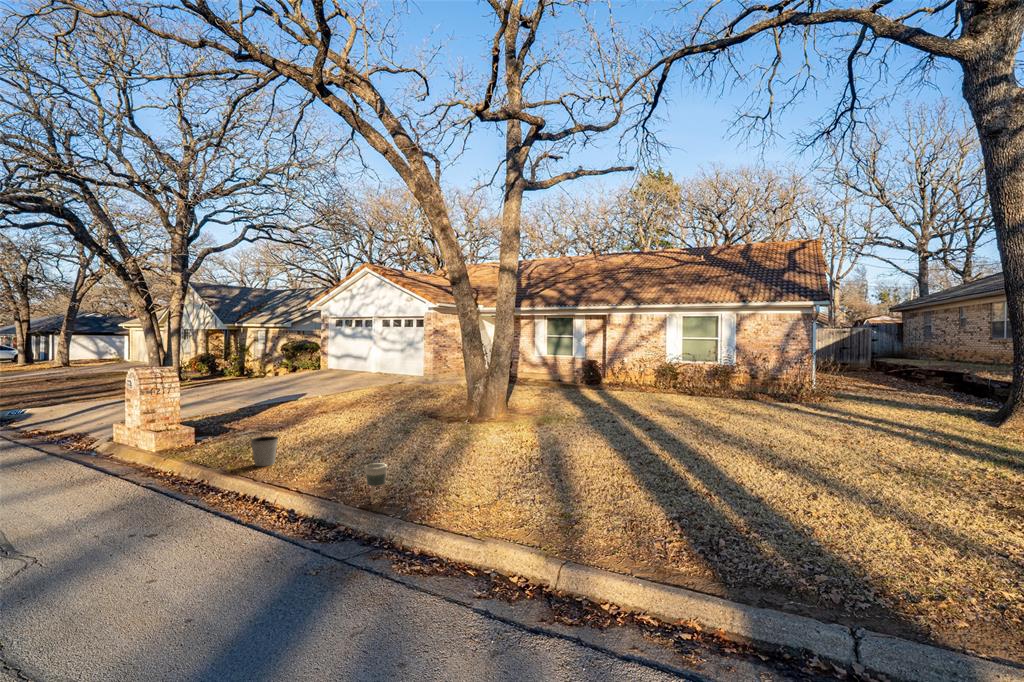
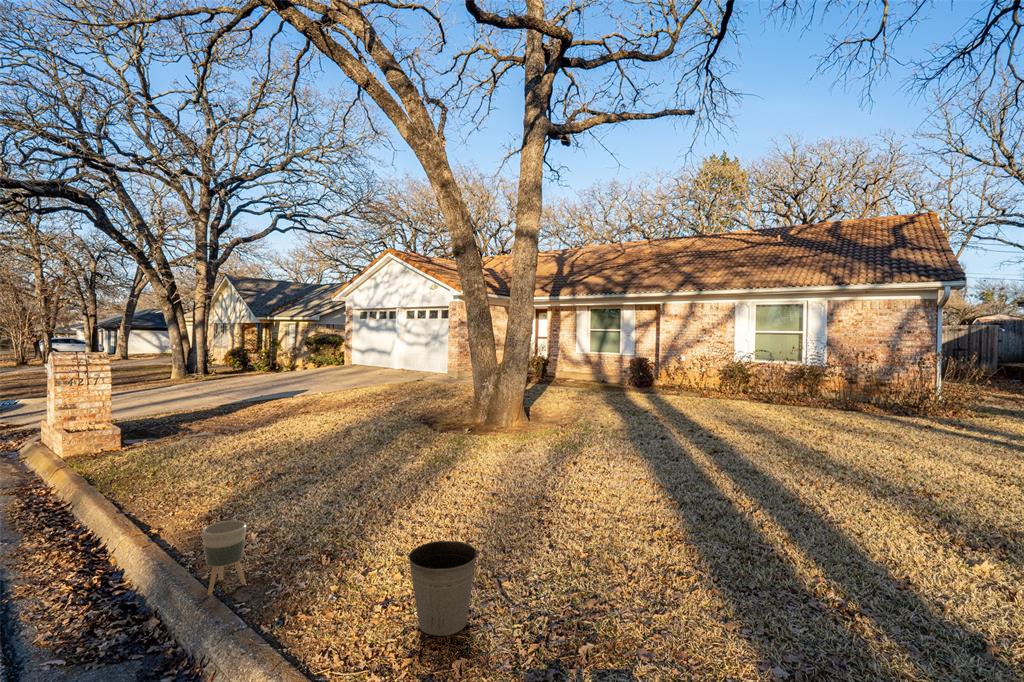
bucket: present [250,436,278,466] -> present [406,541,480,636]

